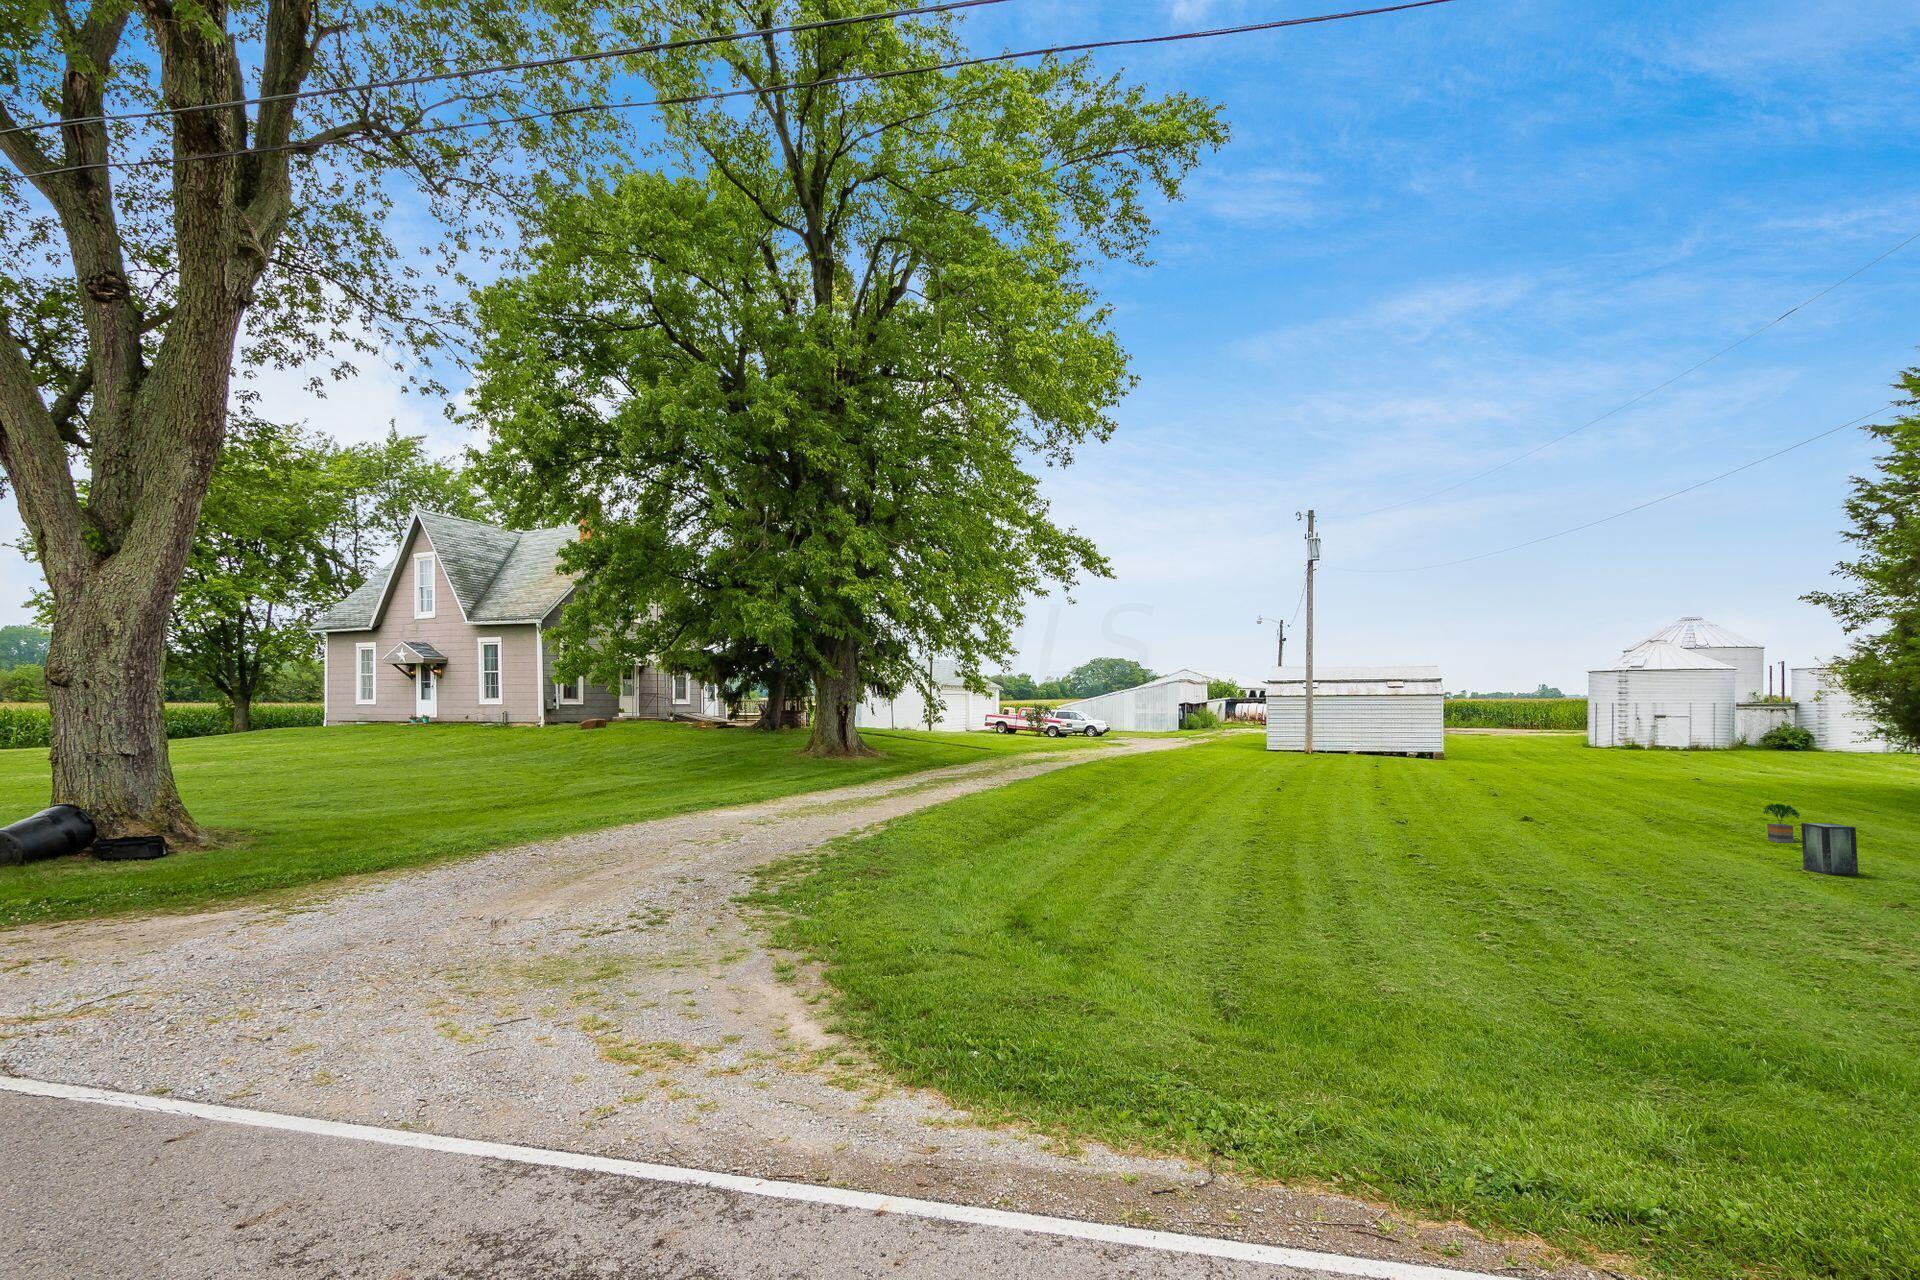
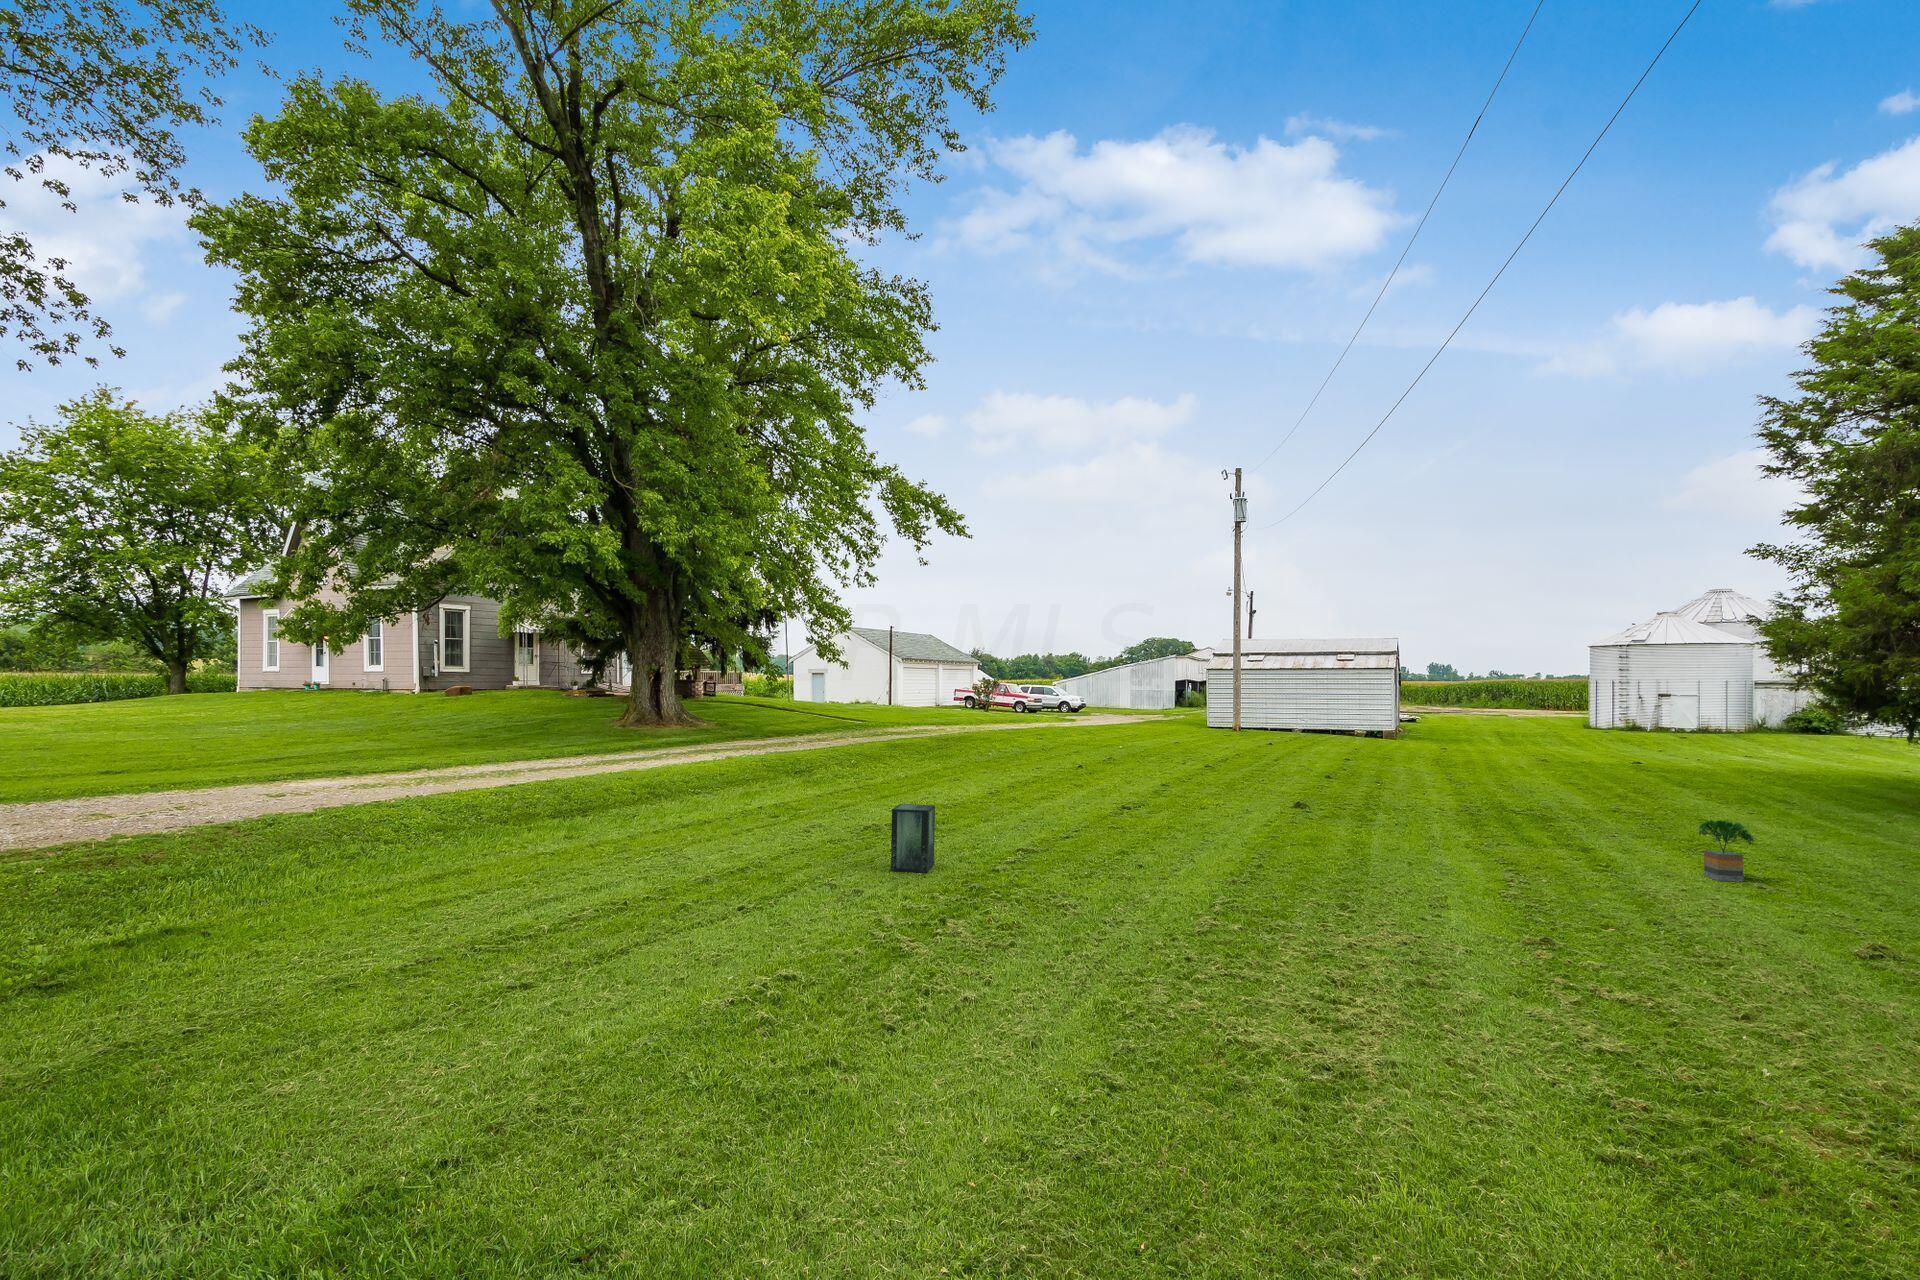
storage box: present [1801,823,1858,875] -> present [891,804,935,873]

